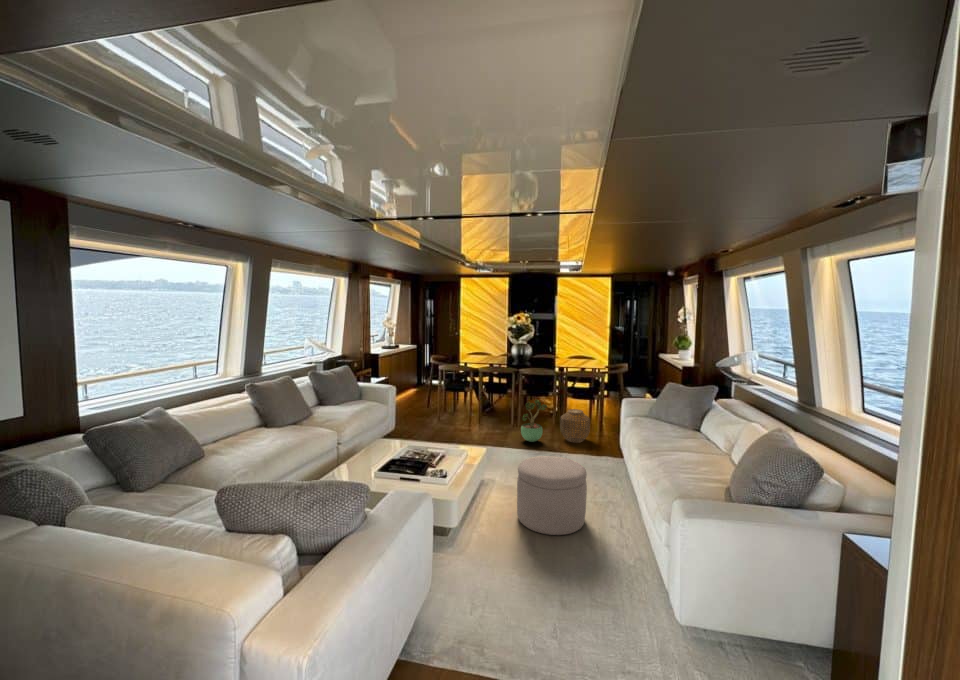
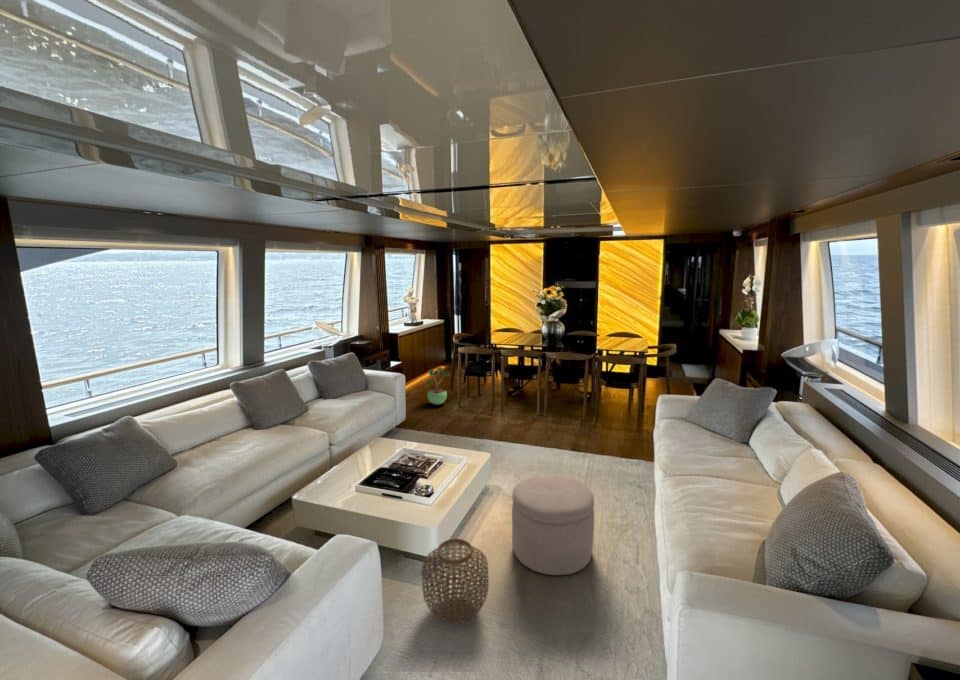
potted plant: present [521,399,547,442] -> present [426,367,450,405]
woven basket: present [560,409,590,442] -> present [422,539,488,623]

